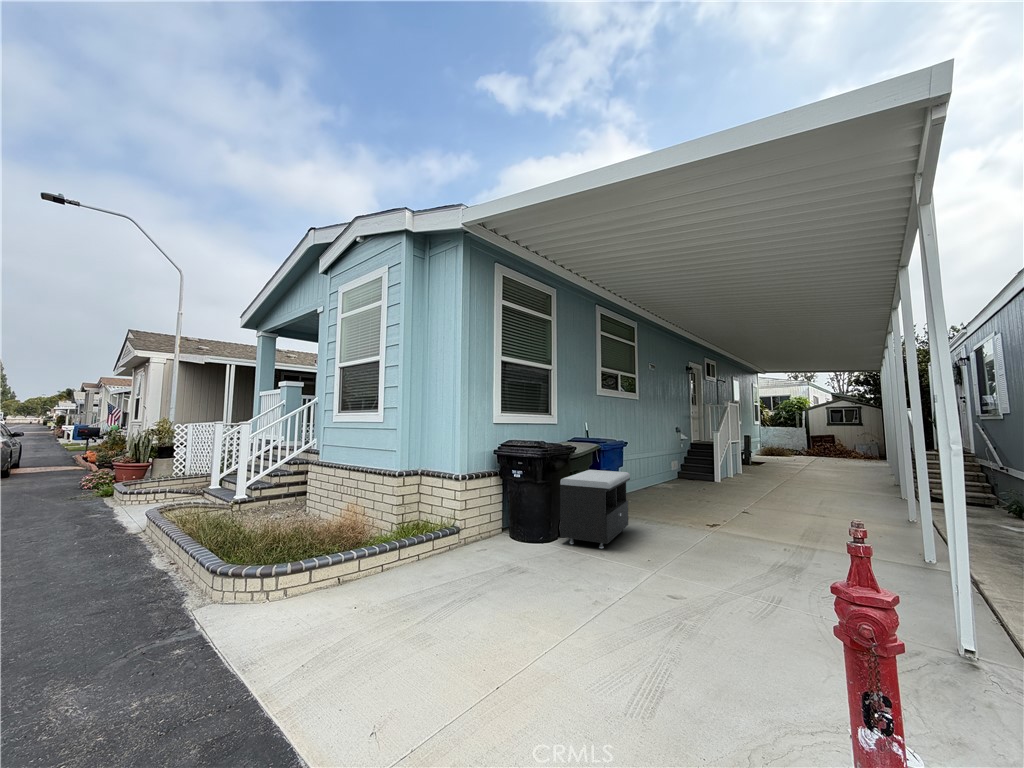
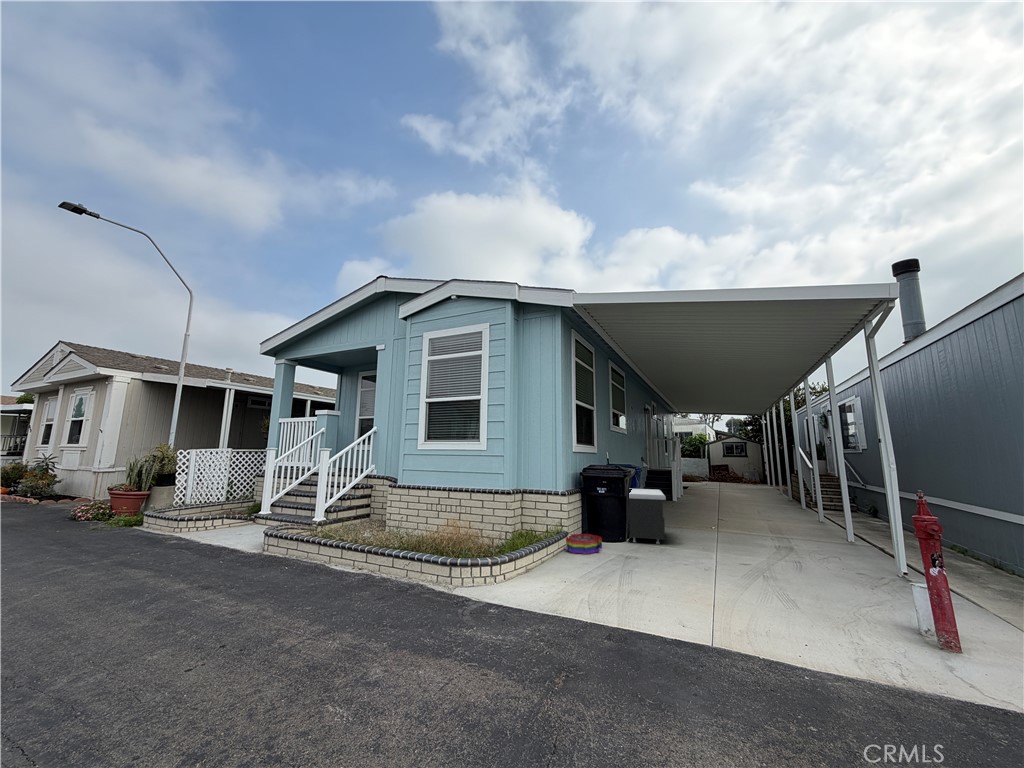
storage bin: none [453,530,503,562] -> present [566,534,602,554]

